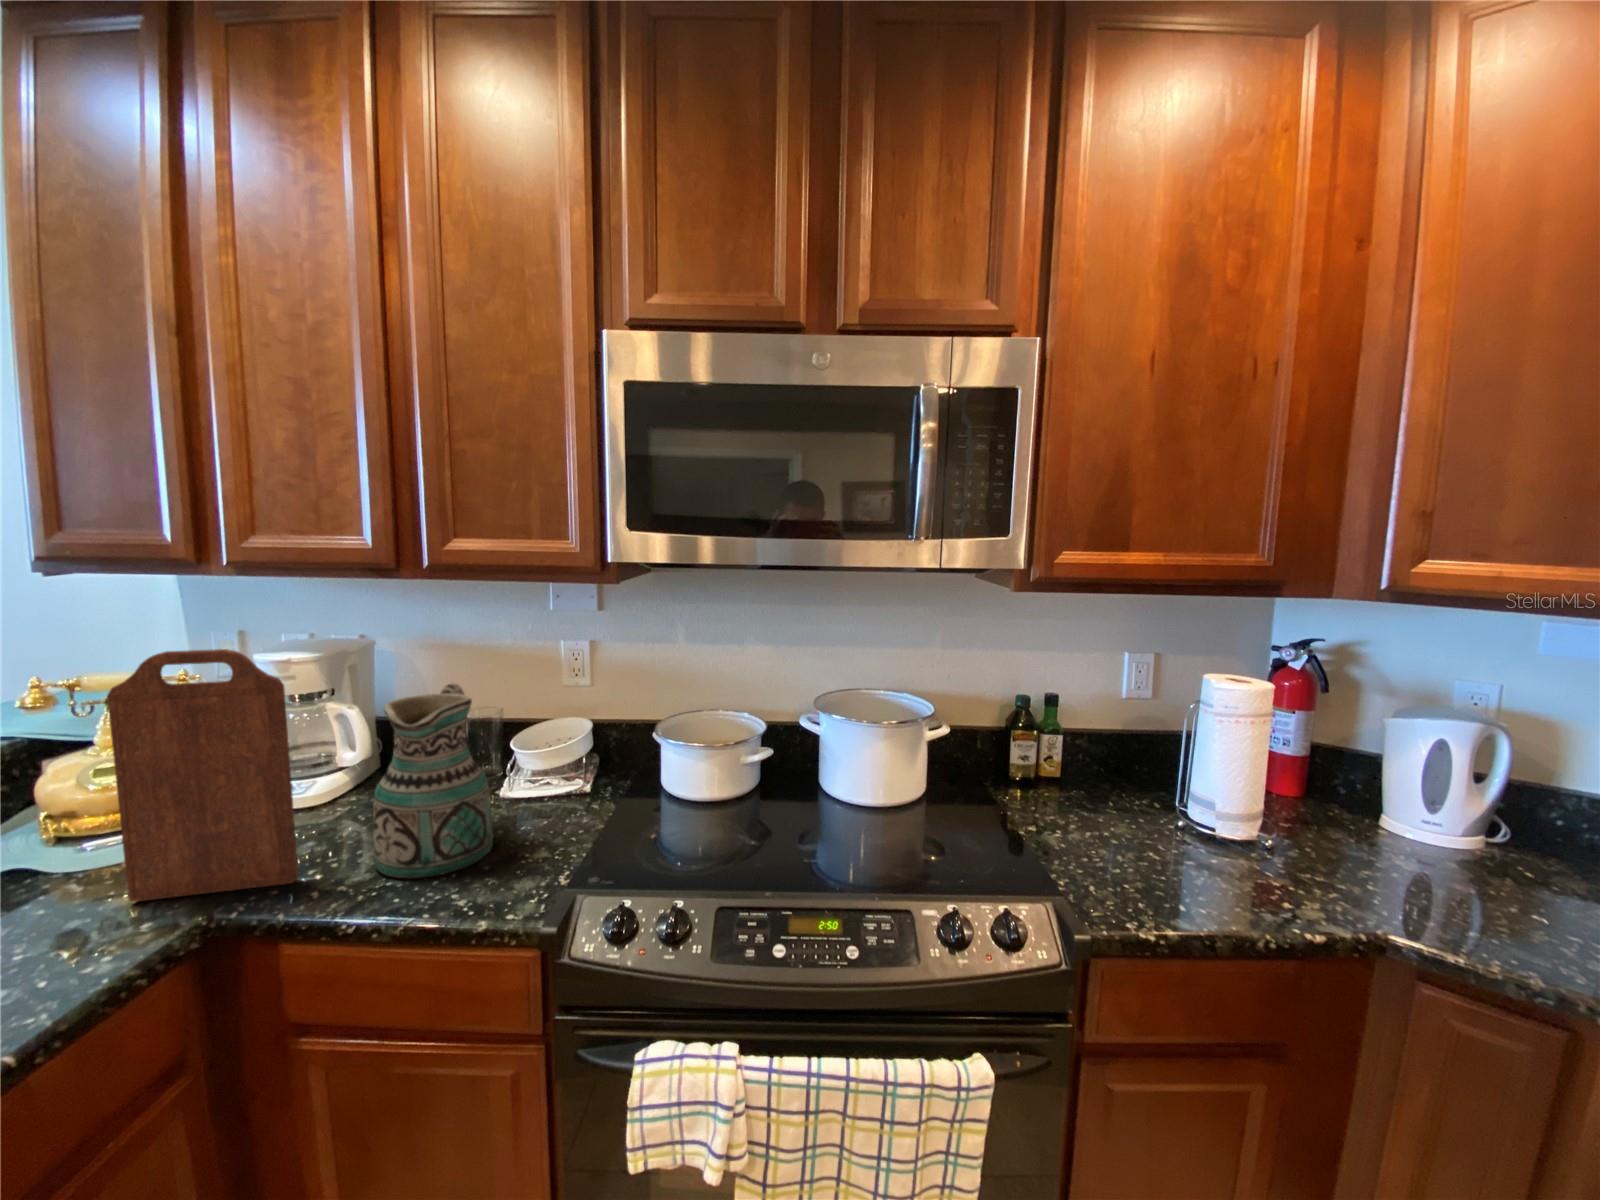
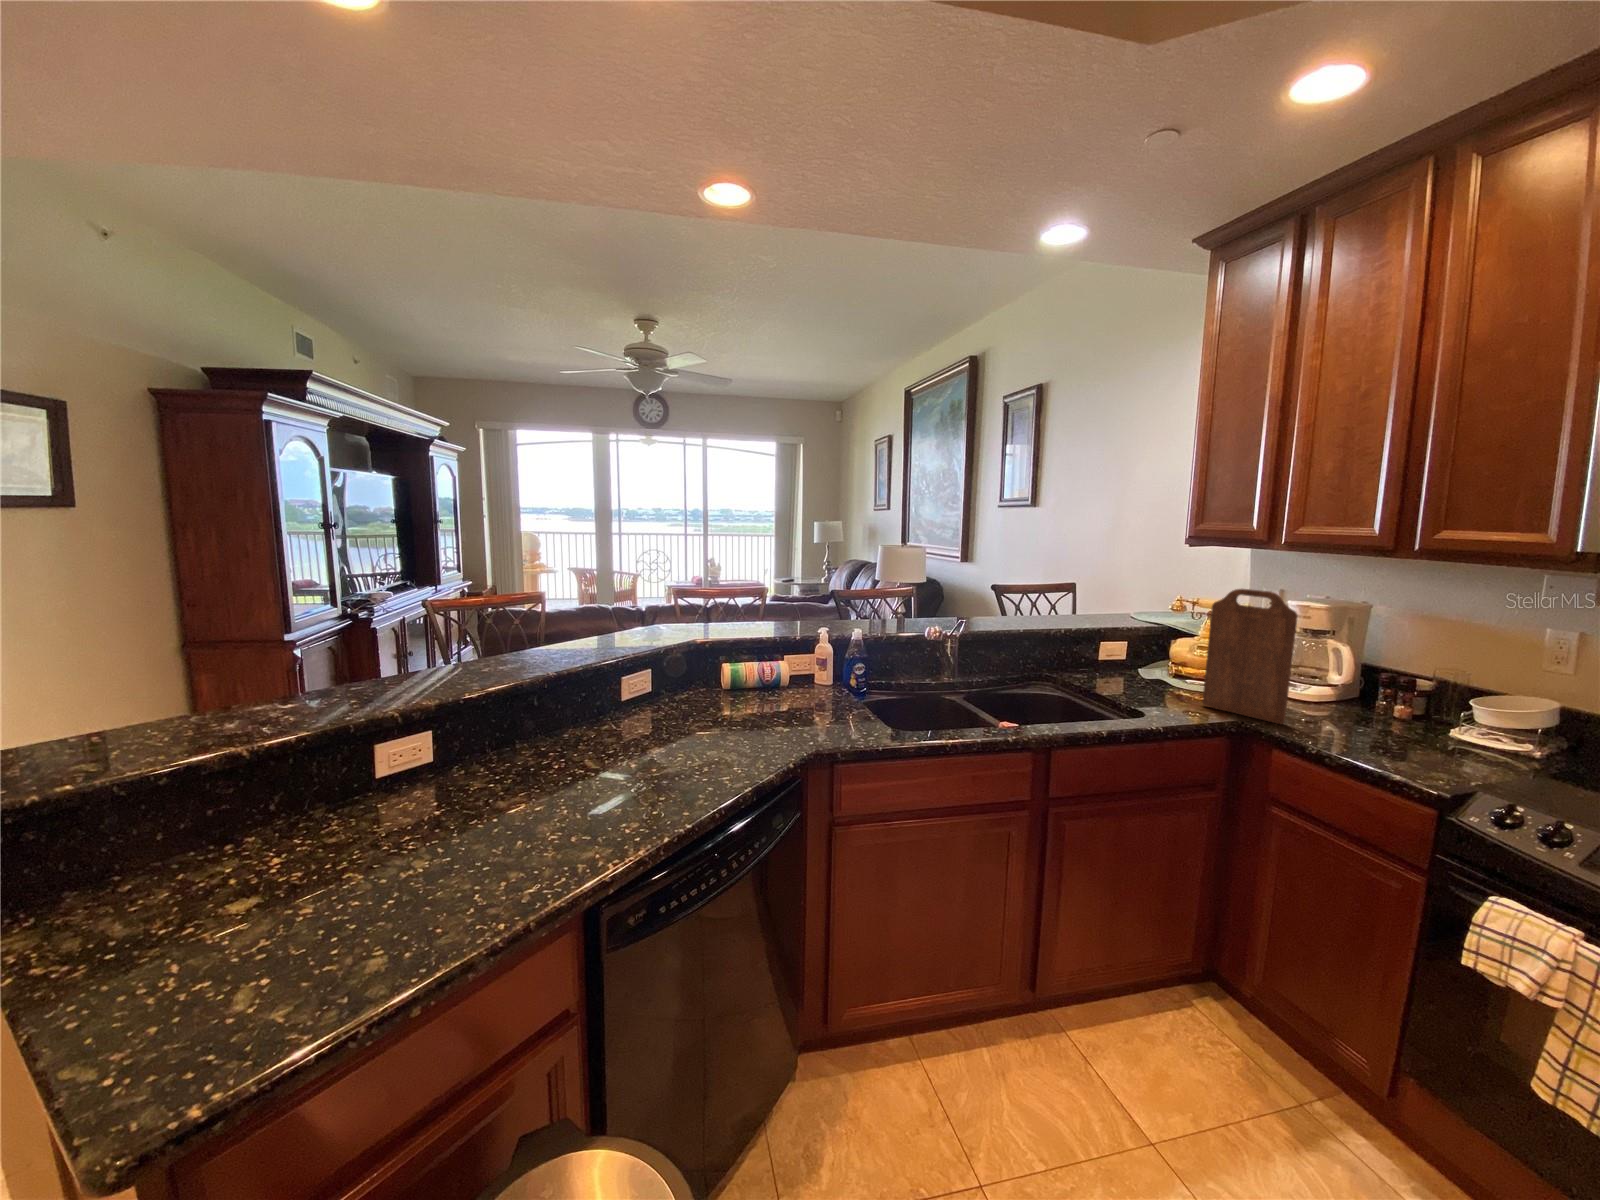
ceramic pitcher: present [373,683,493,878] -> none [1331,639,1429,754]

